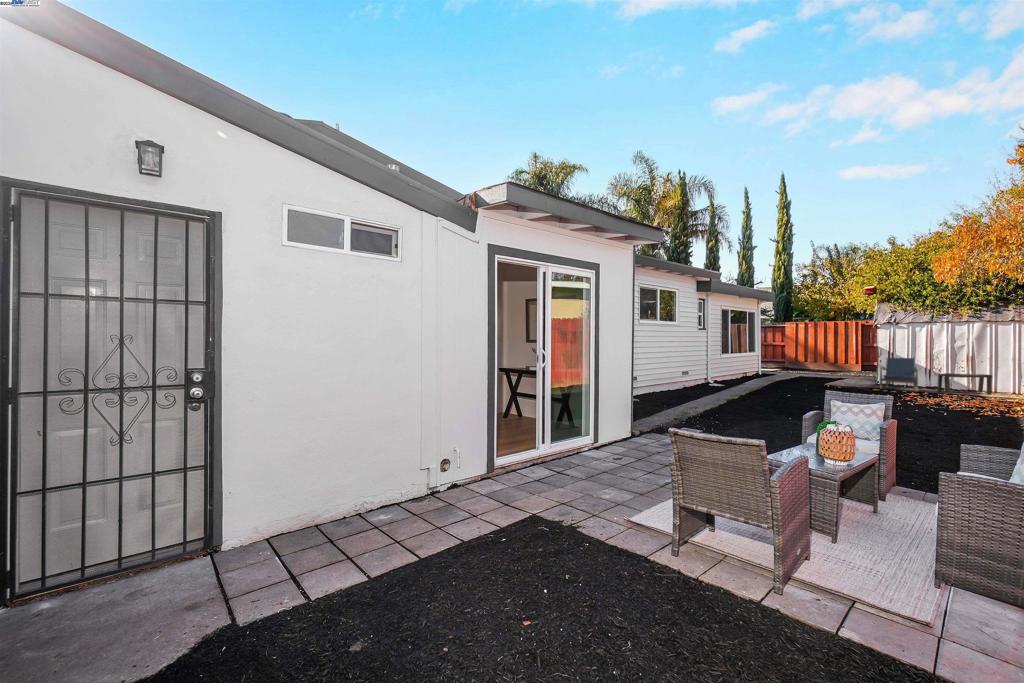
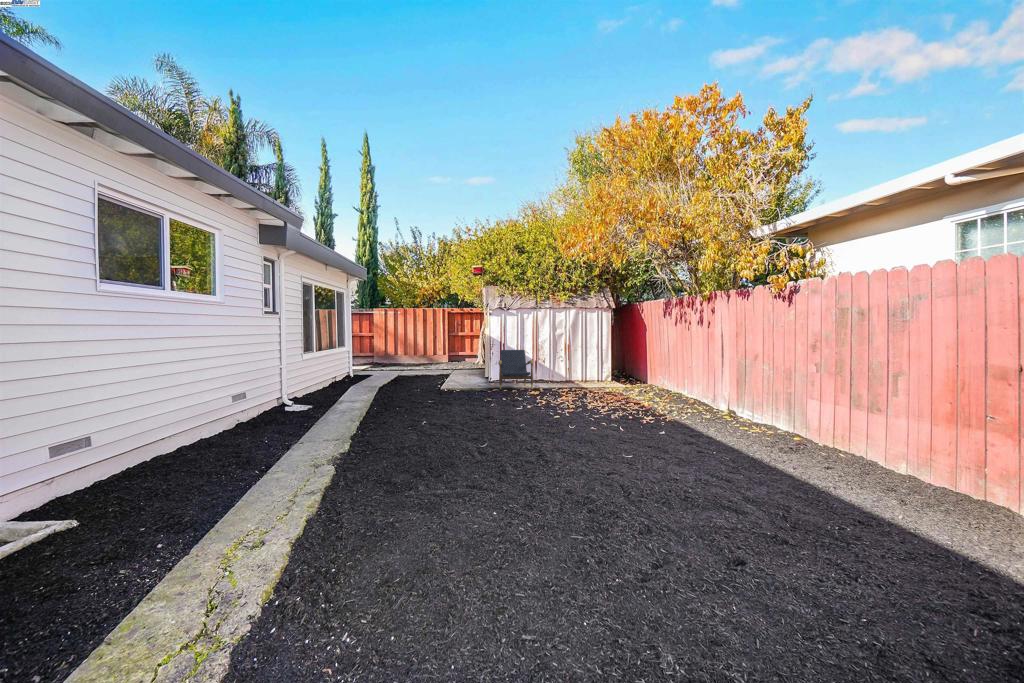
bench: present [937,373,992,395] -> none [547,365,587,388]

